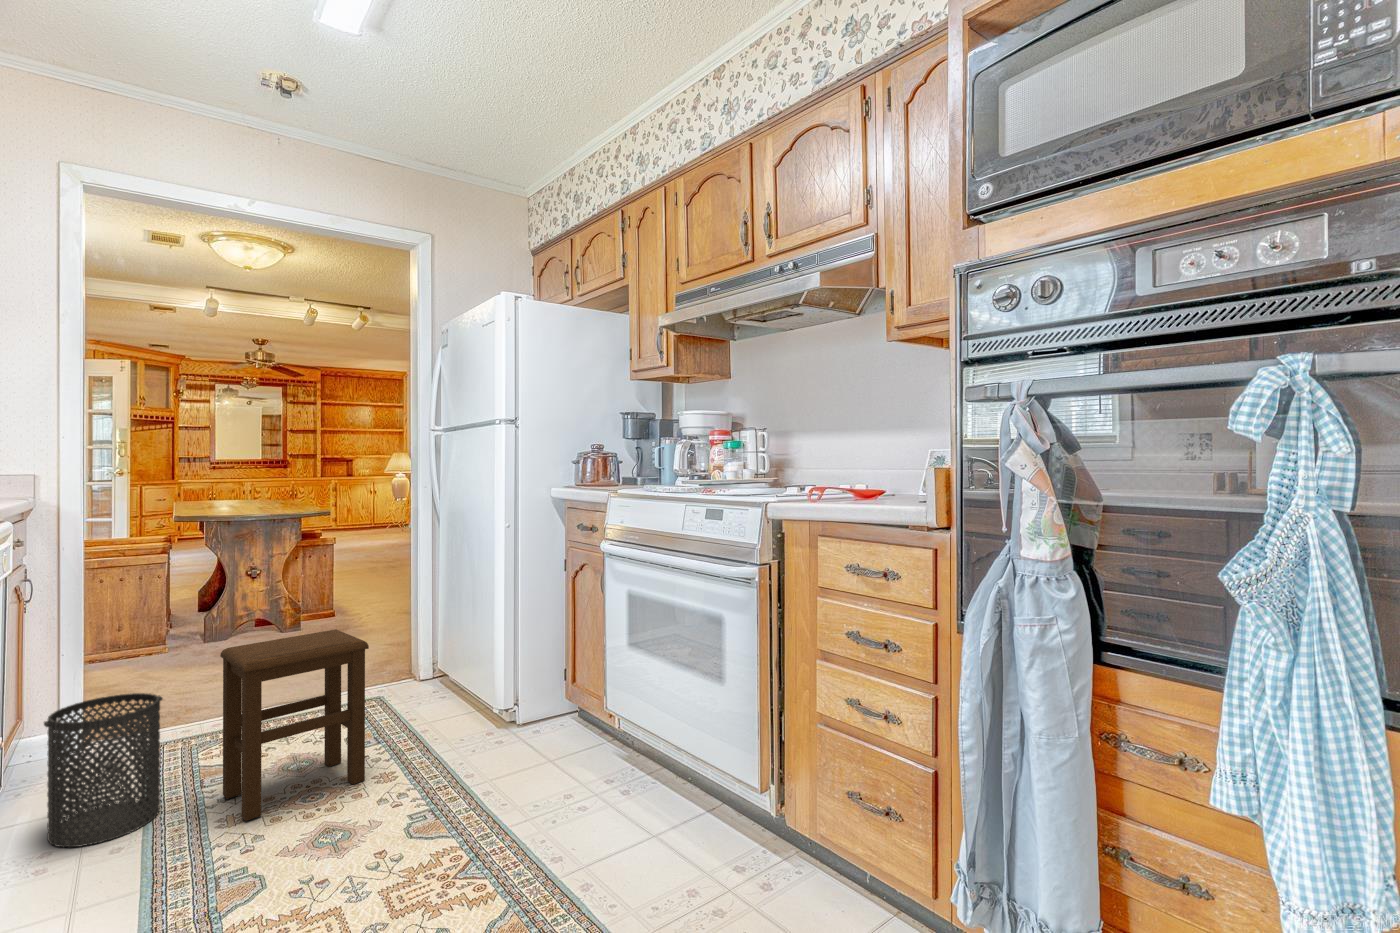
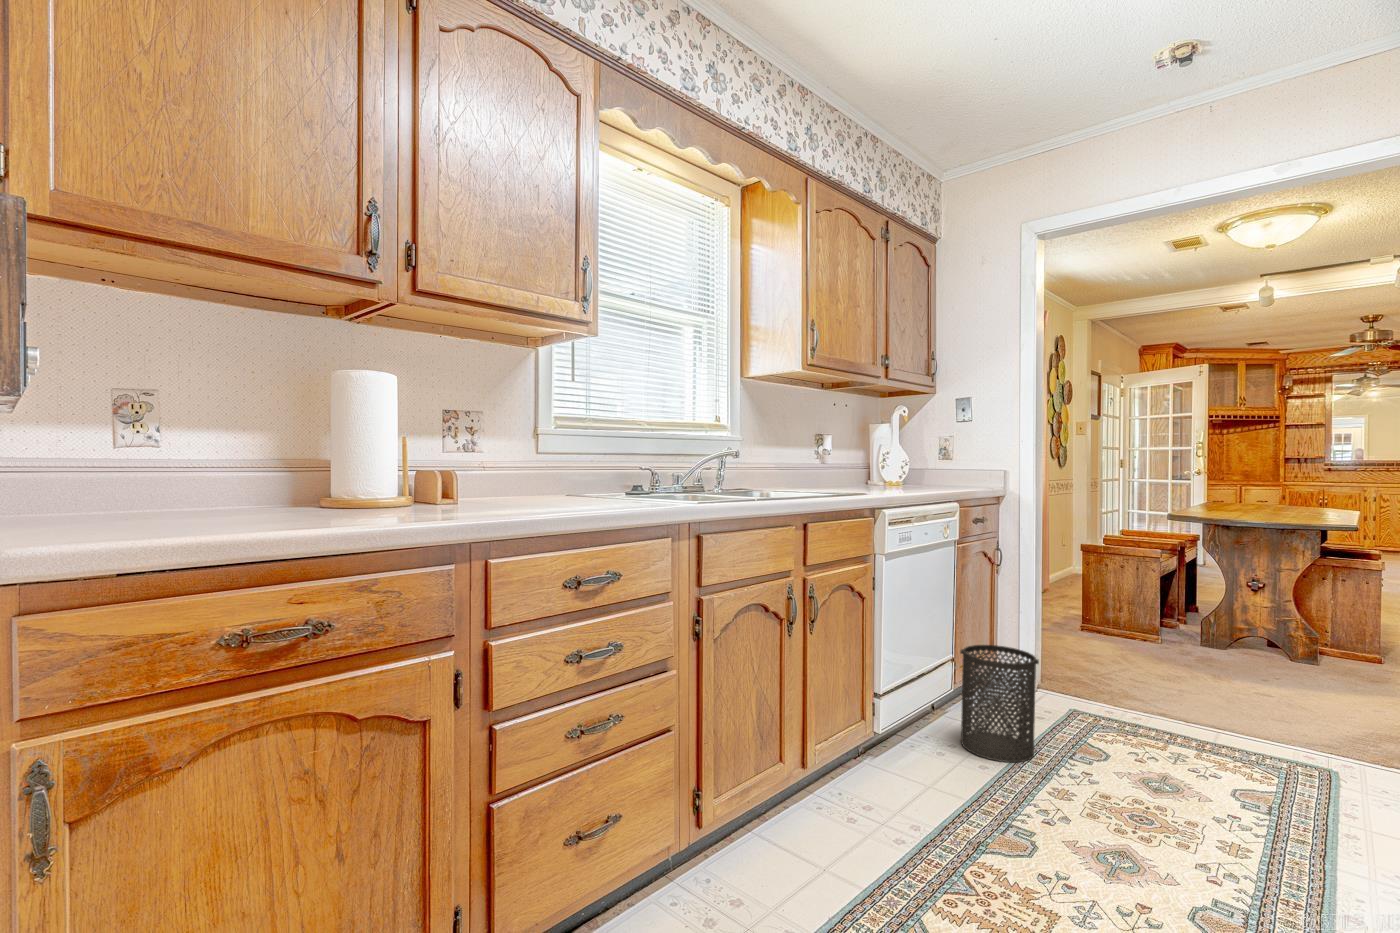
stool: present [220,629,369,821] -> none [1072,634,1220,838]

